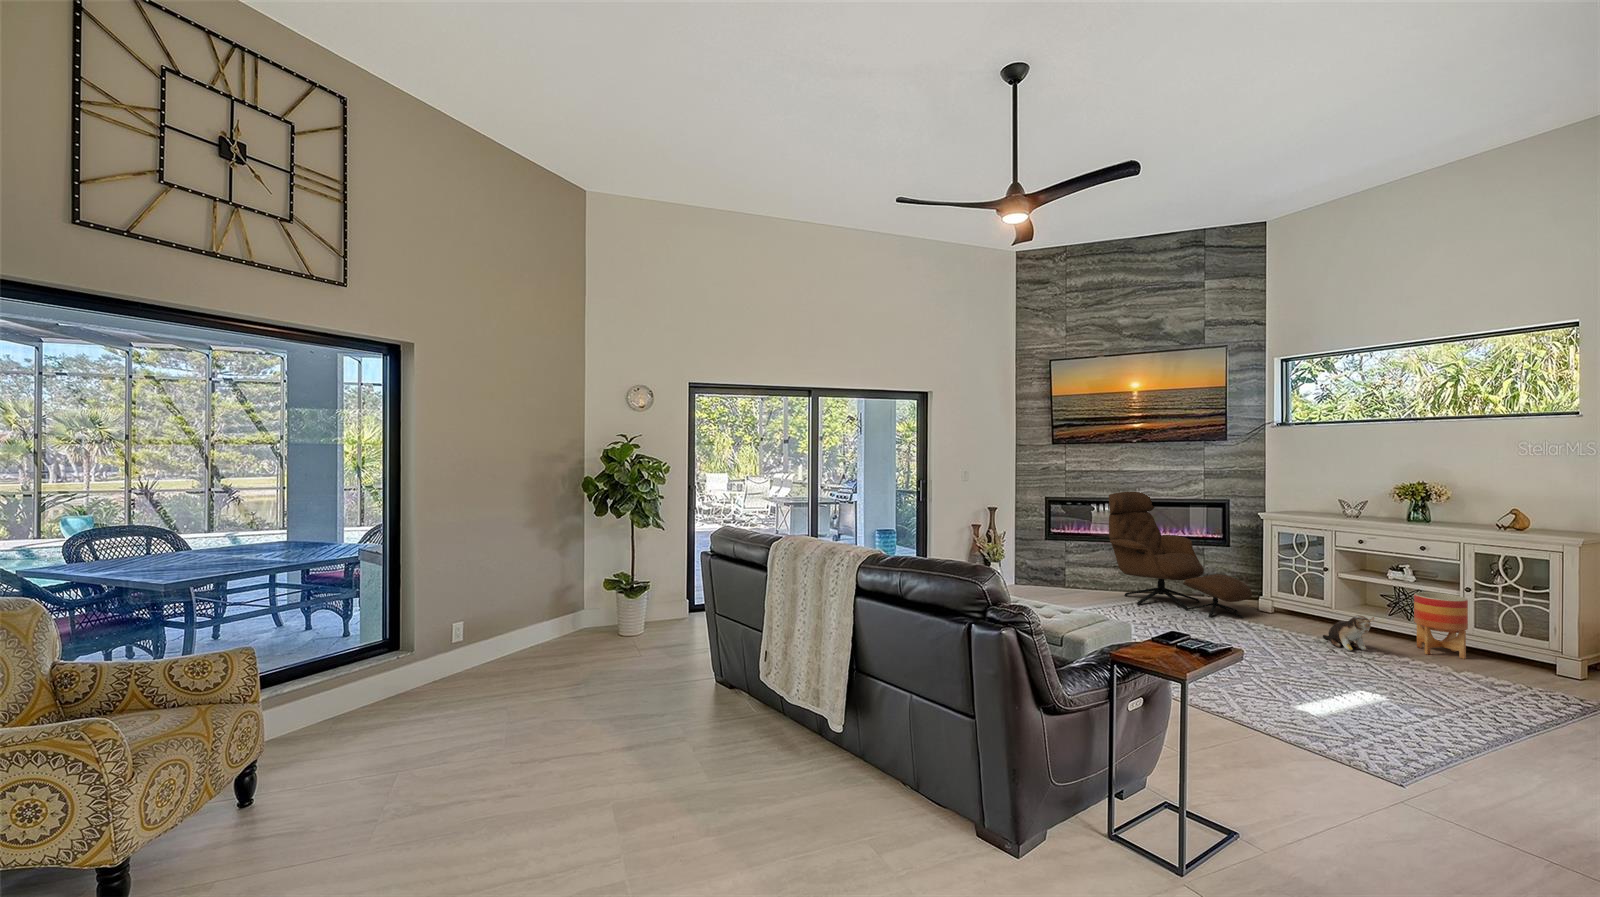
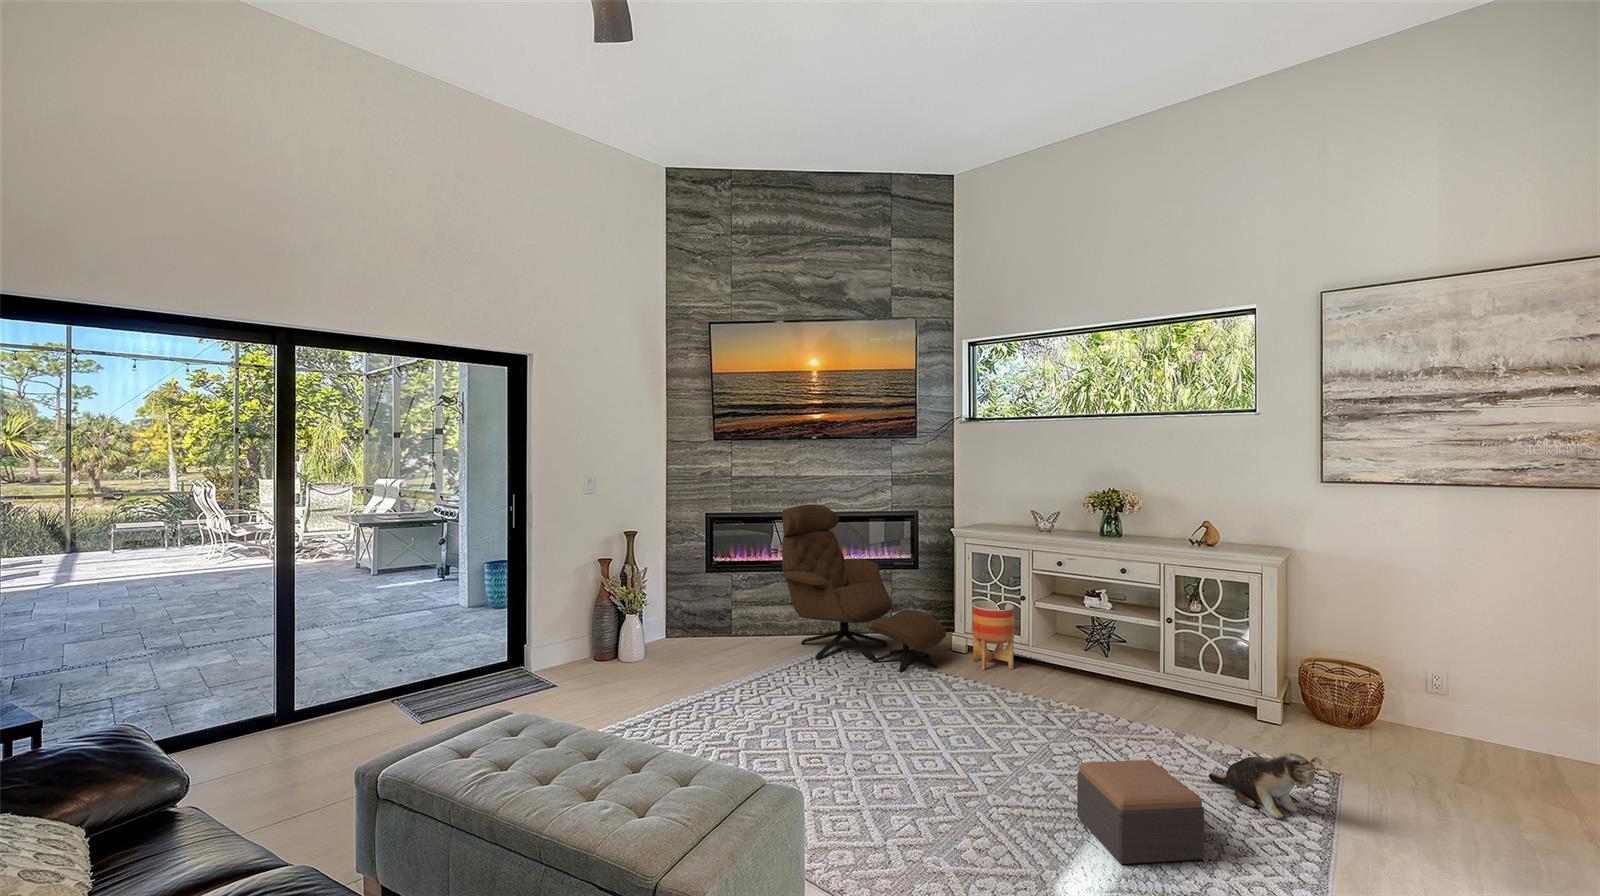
planter: present [1414,592,1468,659] -> present [972,601,1014,670]
plush toy: present [1323,615,1374,651] -> present [1209,753,1323,818]
footstool: none [1339,656,1436,720] -> present [1077,760,1204,864]

